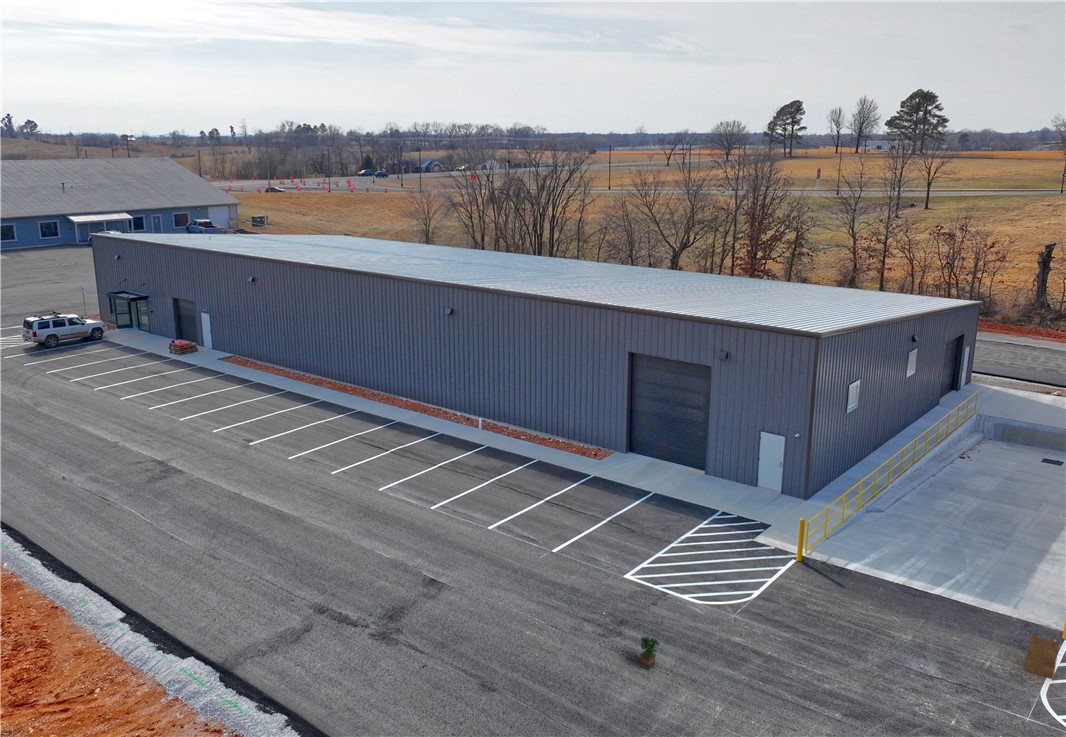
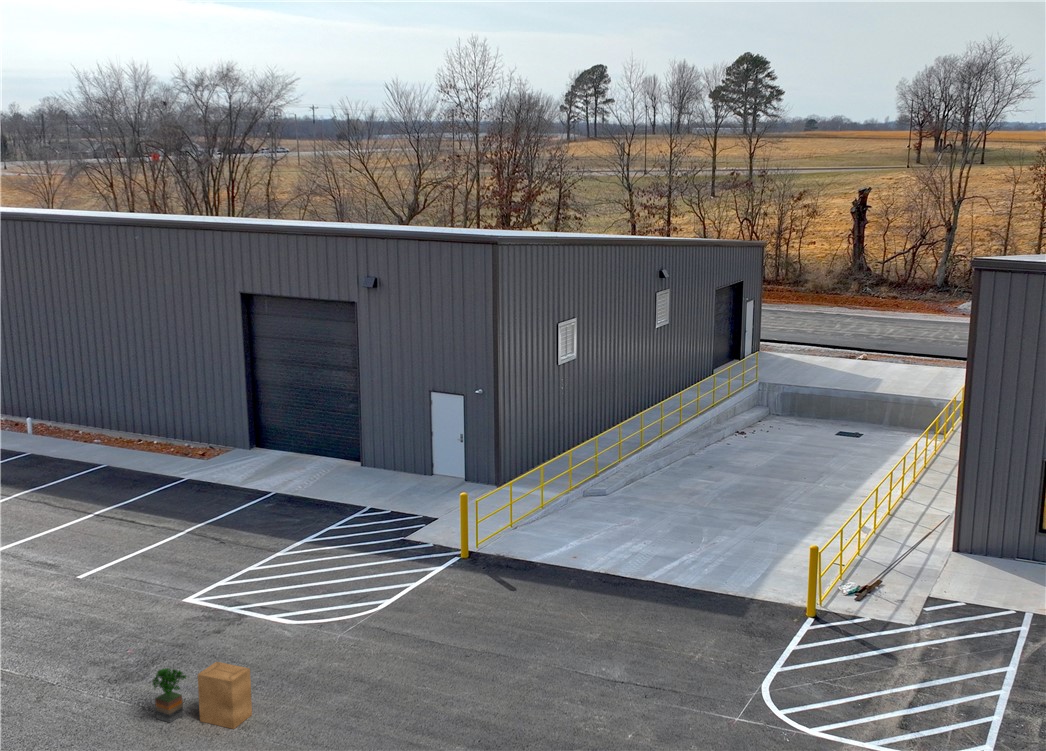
cardboard box: present [1024,635,1059,679] -> present [198,662,252,729]

